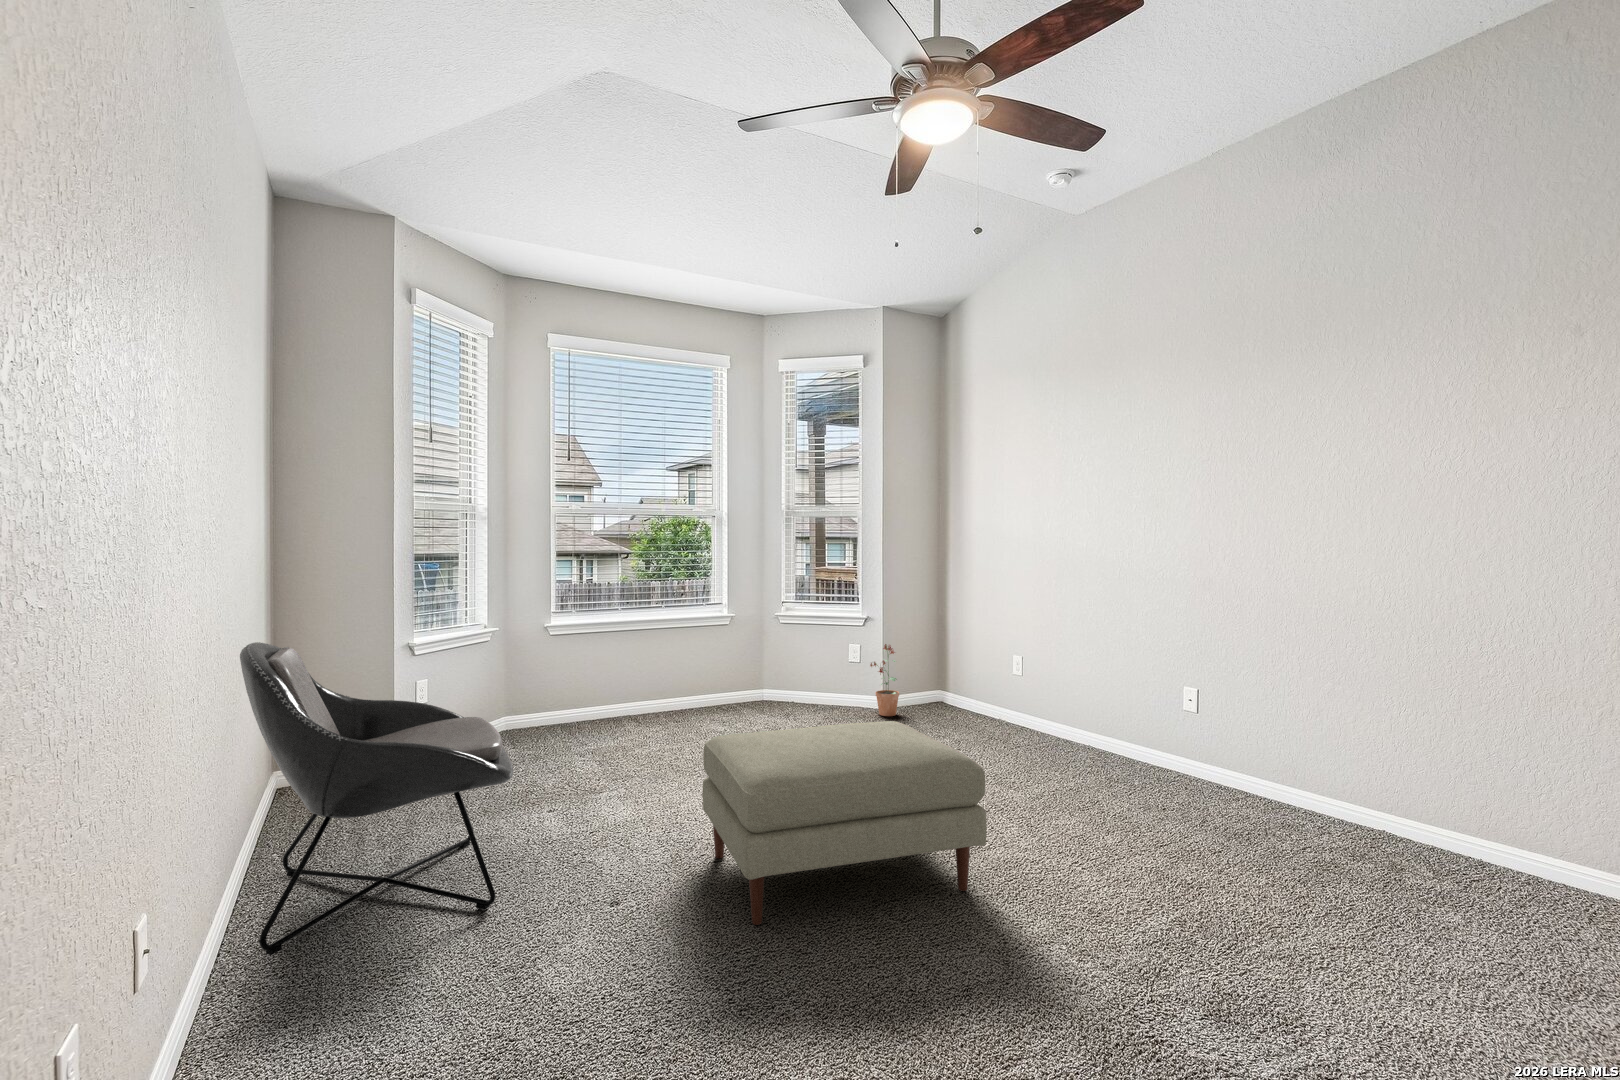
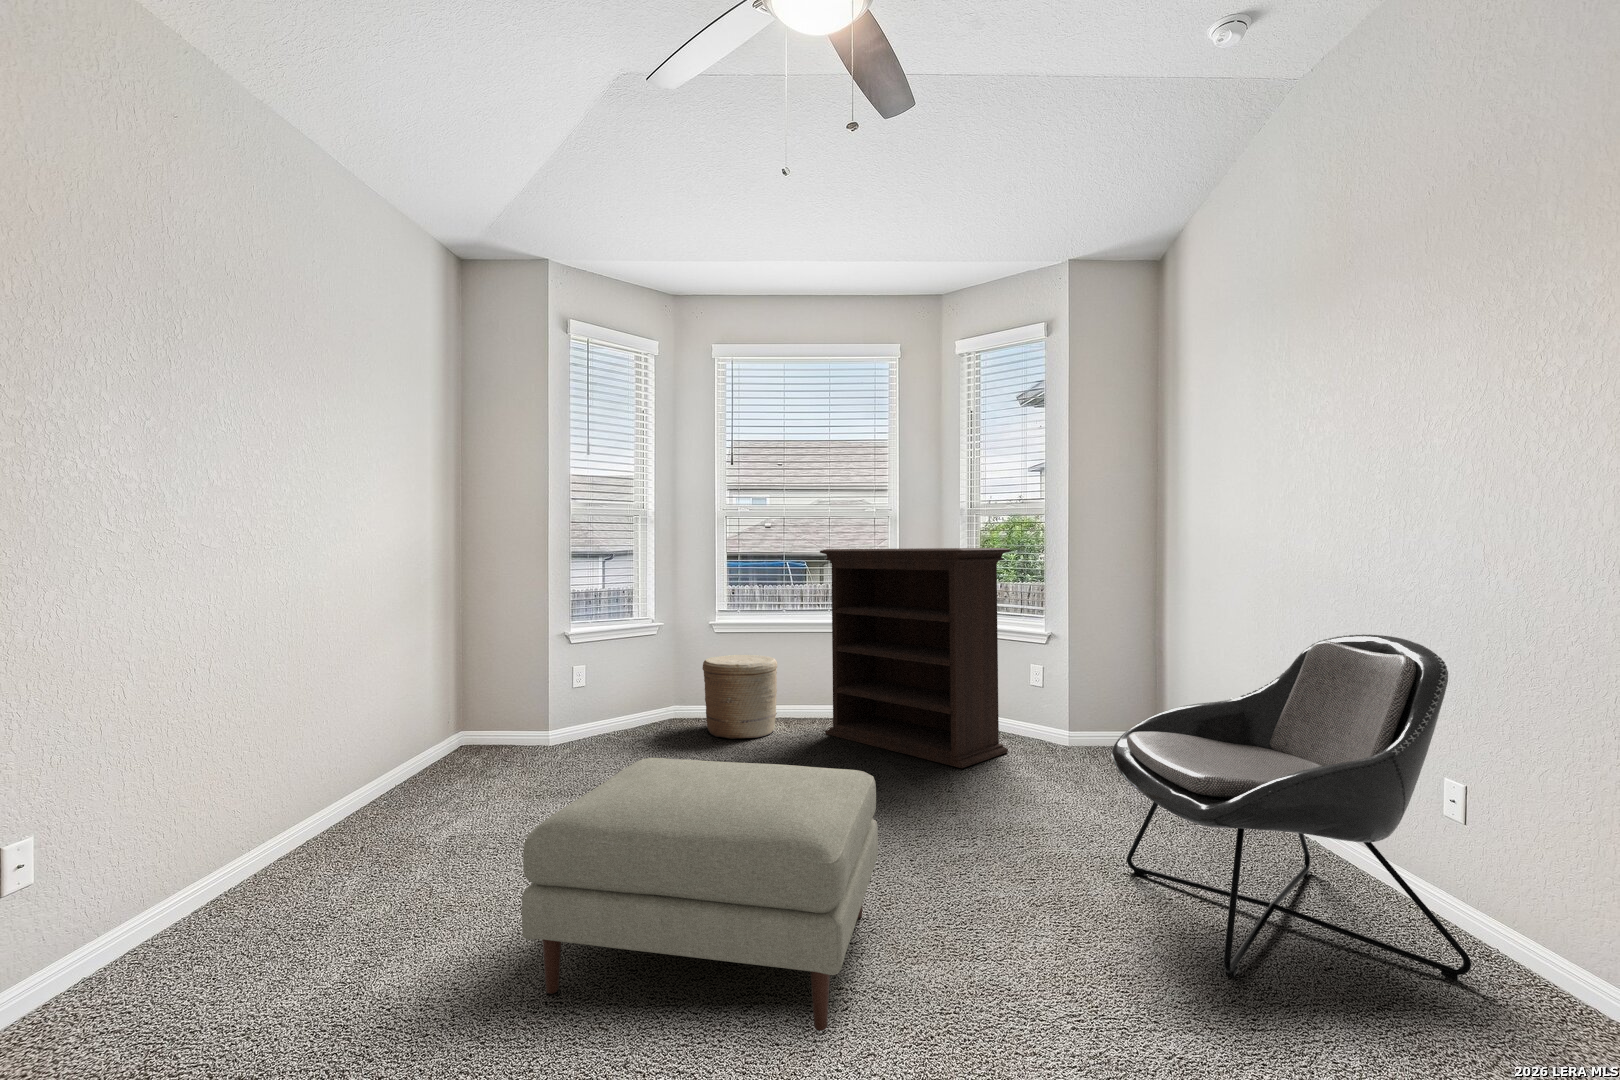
bookshelf: none [672,546,850,734] -> present [820,548,1011,768]
lounge chair: present [240,642,513,955] -> present [1111,634,1471,980]
potted plant: present [870,644,899,716] -> none [1047,668,1080,757]
woven basket: none [552,656,631,741] -> present [702,655,777,739]

